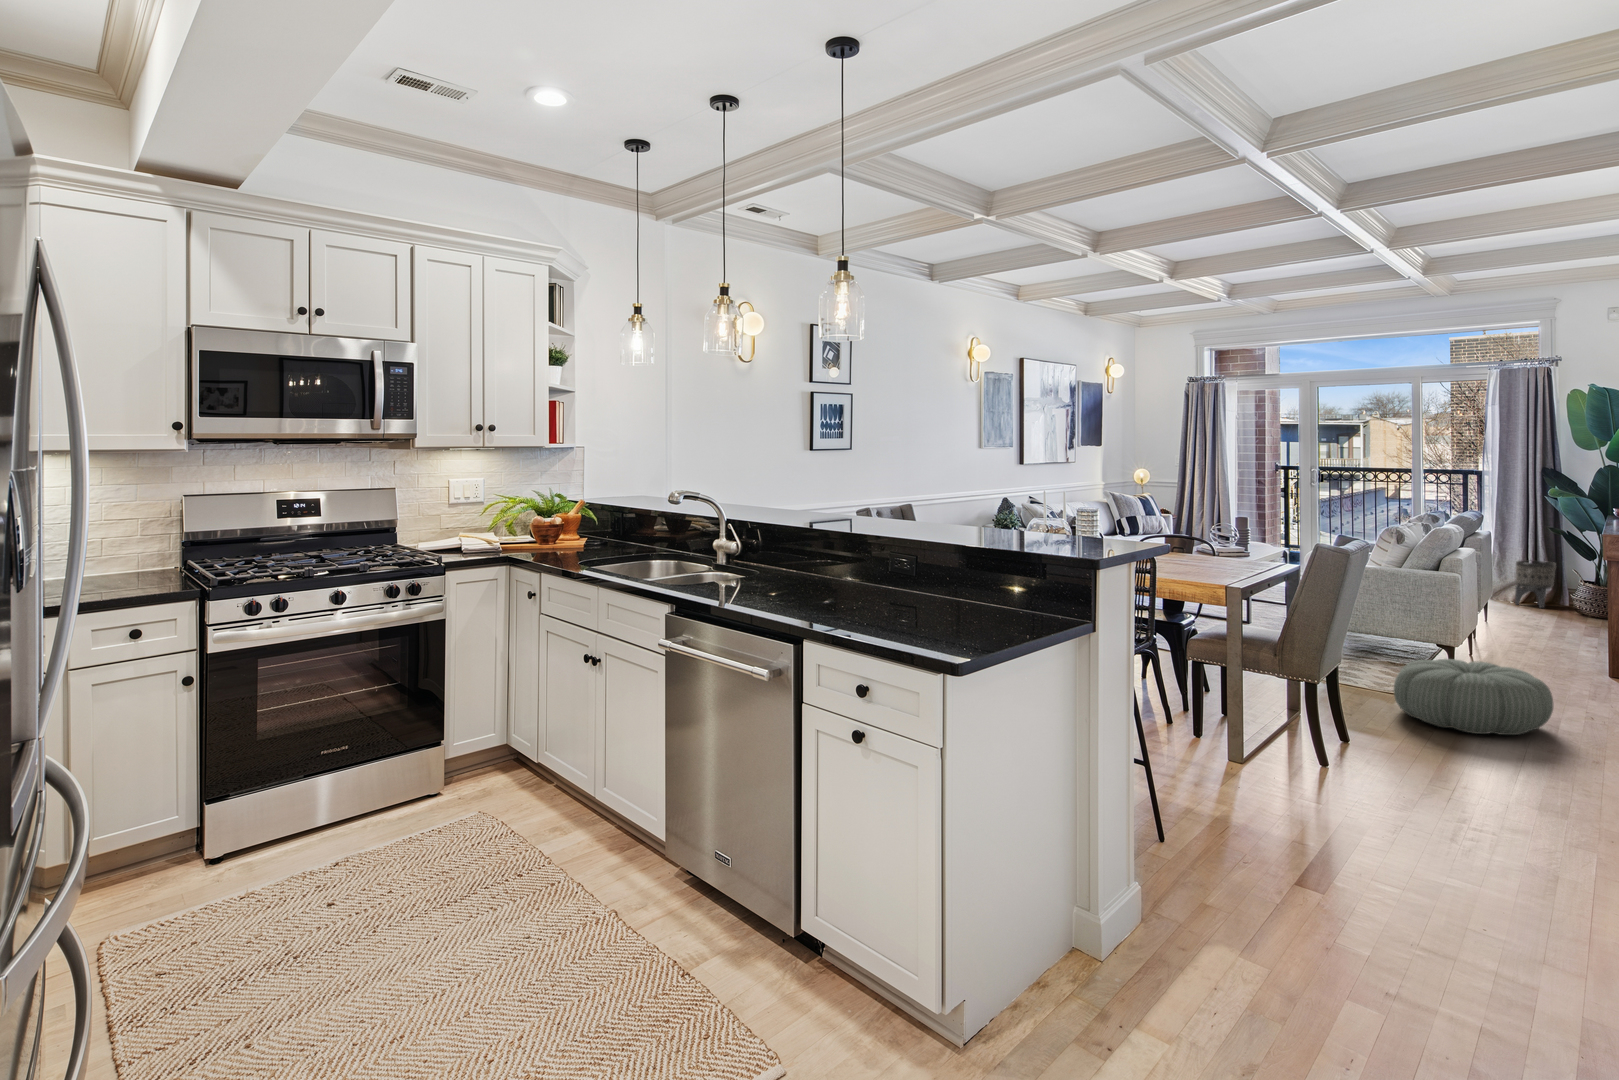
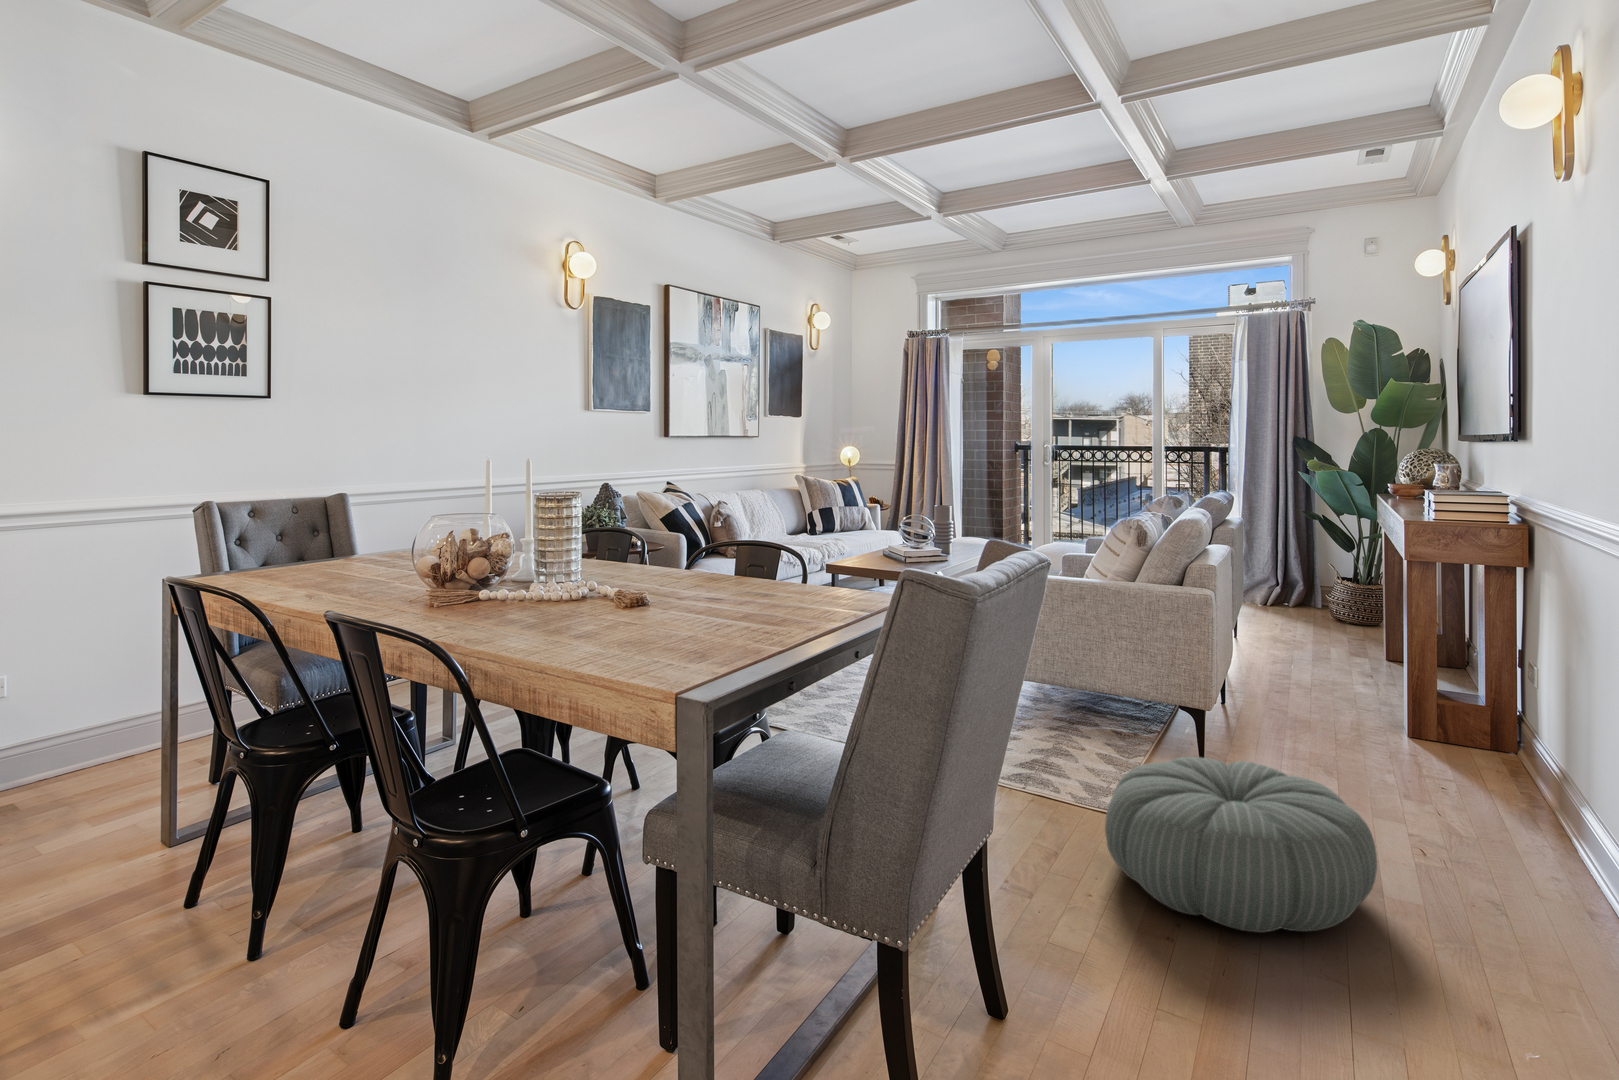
planter: present [1515,561,1556,608] -> none [1268,554,1312,613]

